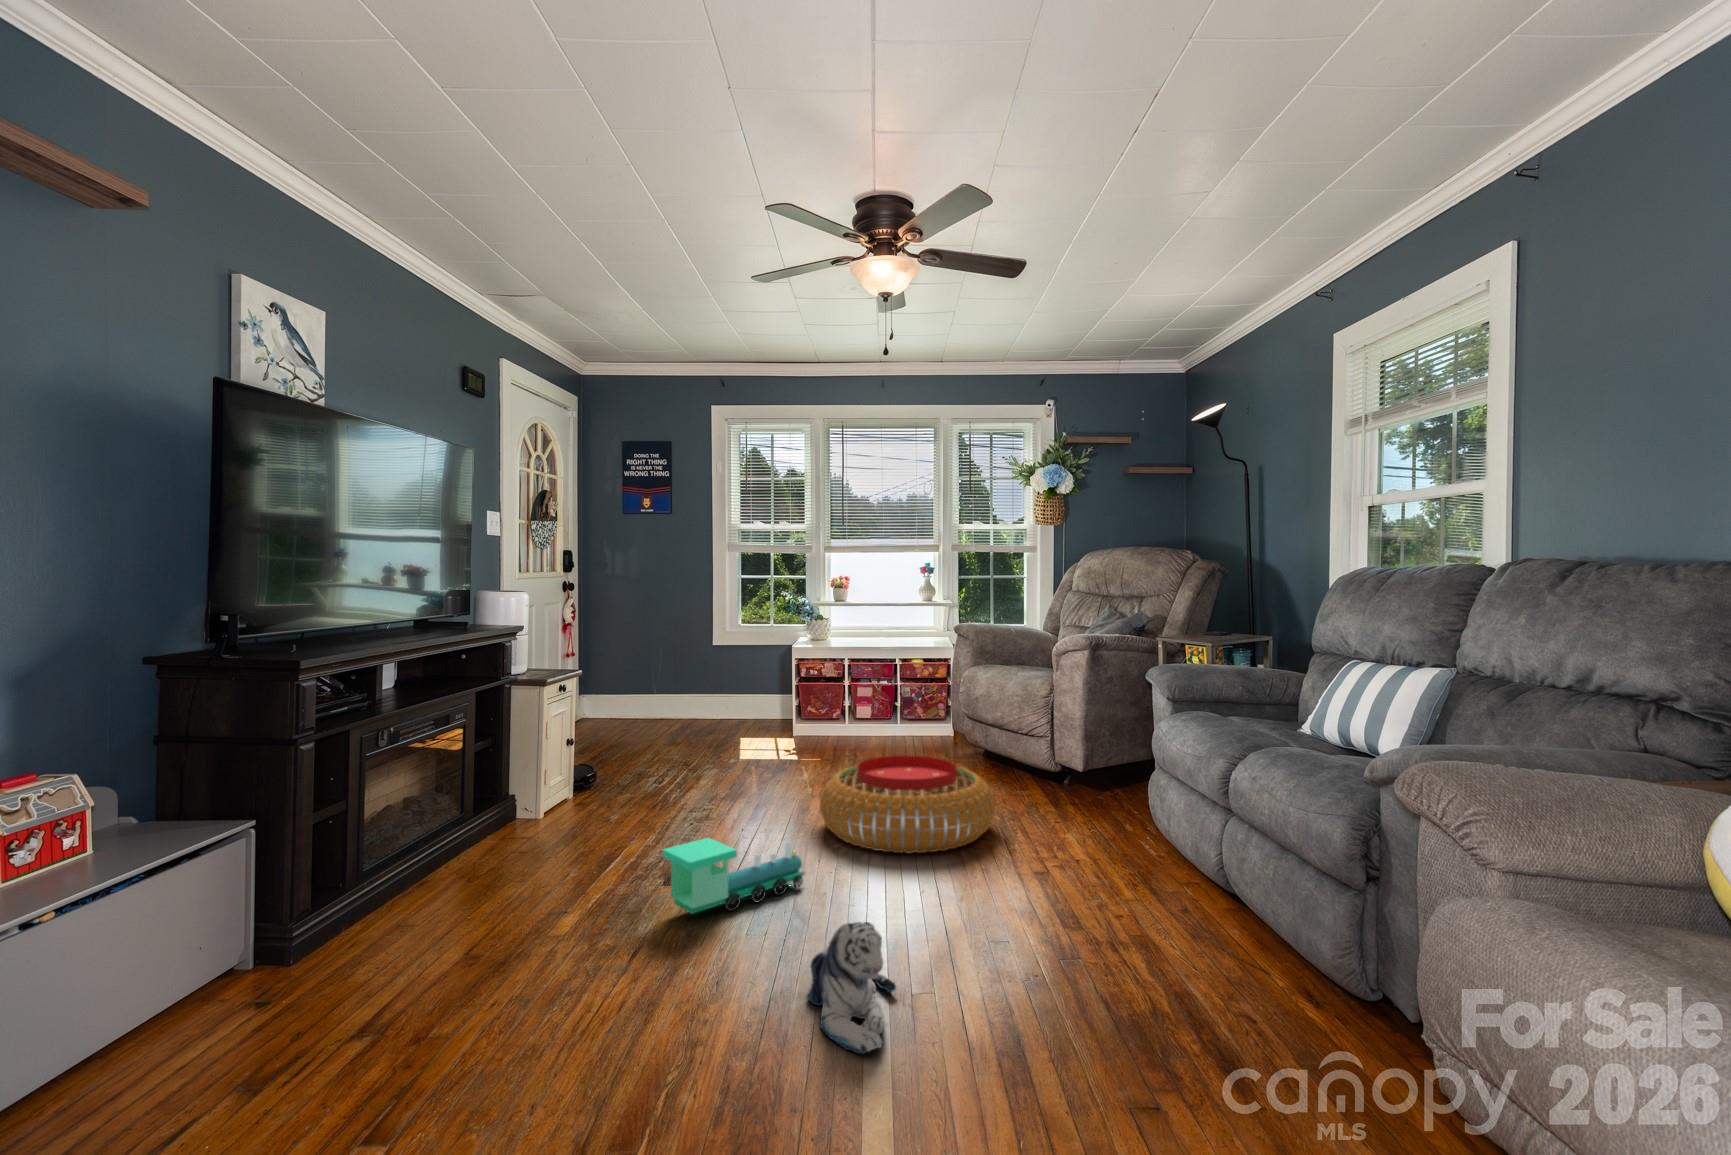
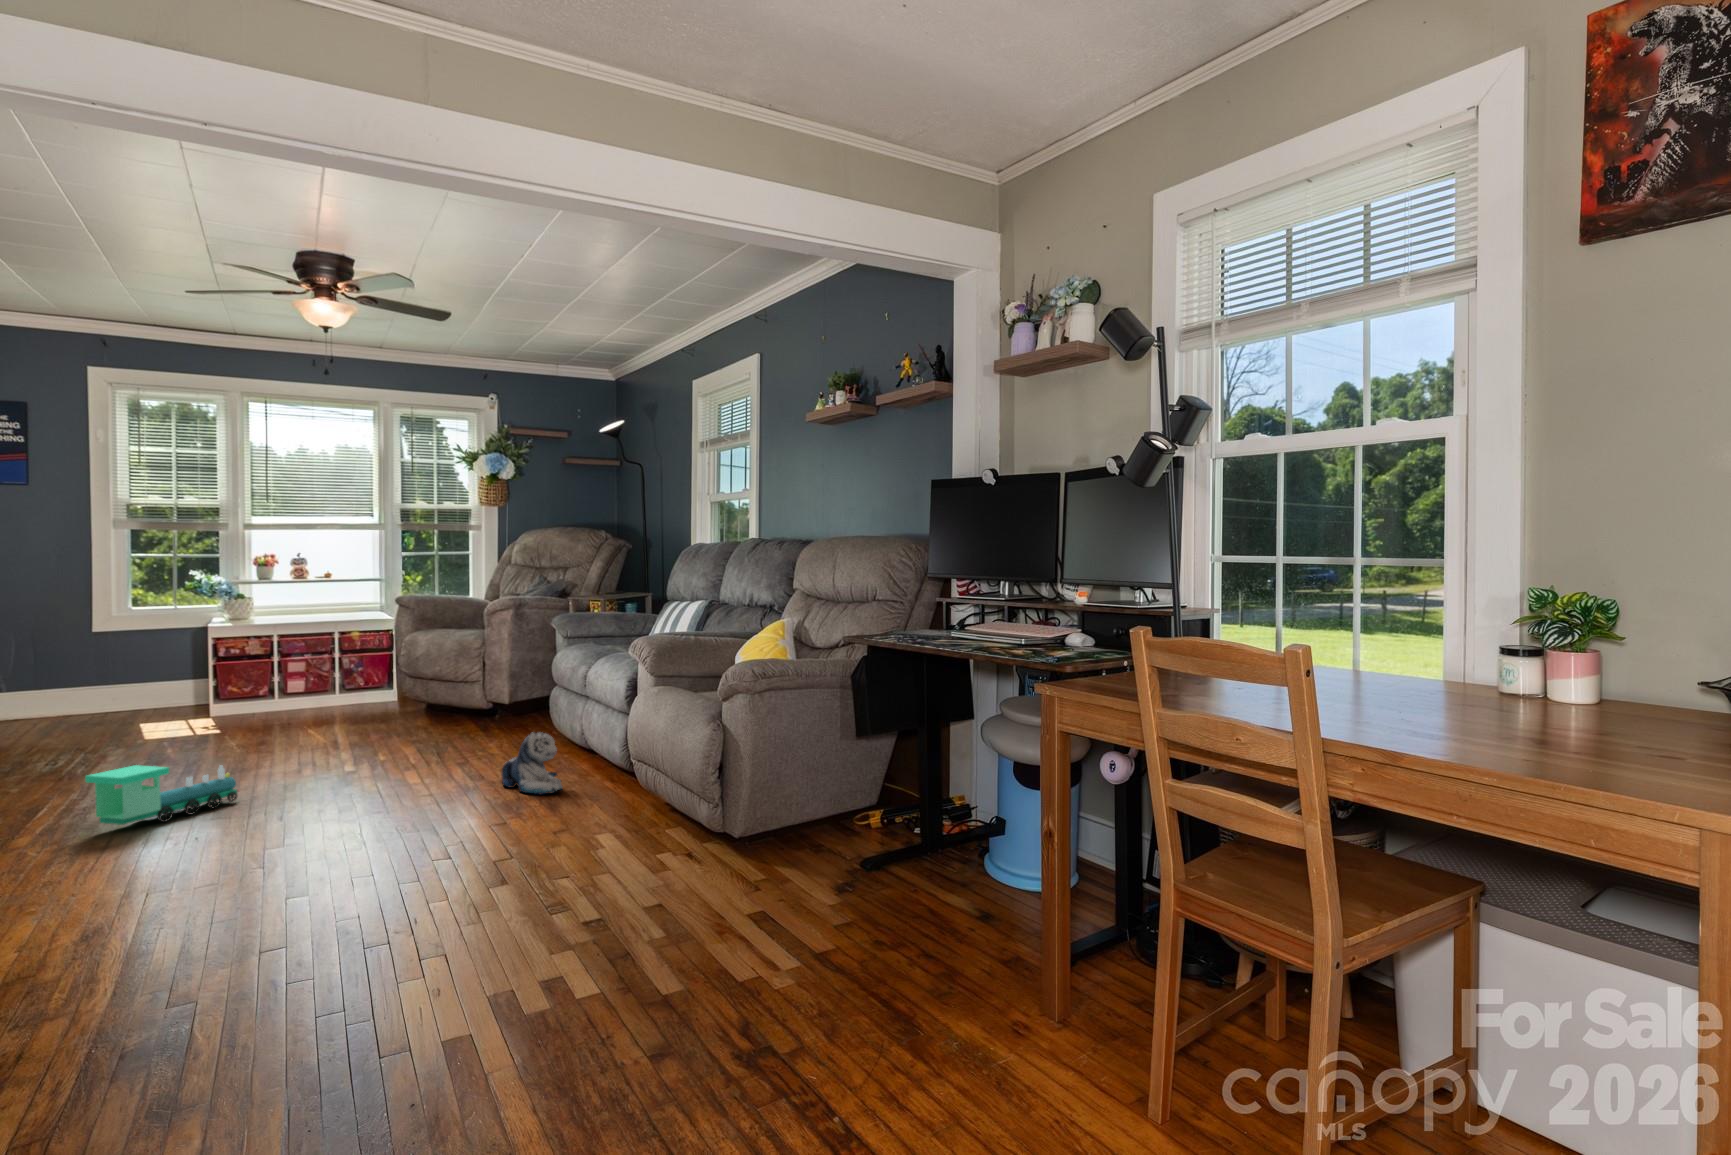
pouf: present [820,755,995,853] -> none [251,700,426,775]
plush toy: present [807,922,896,1054] -> present [502,732,563,794]

